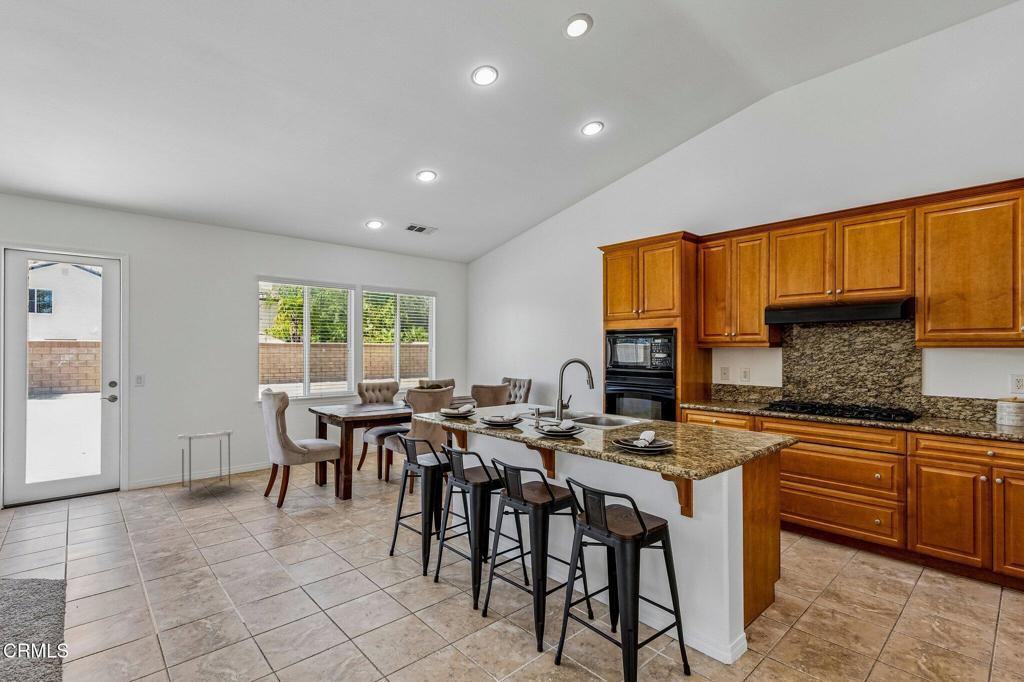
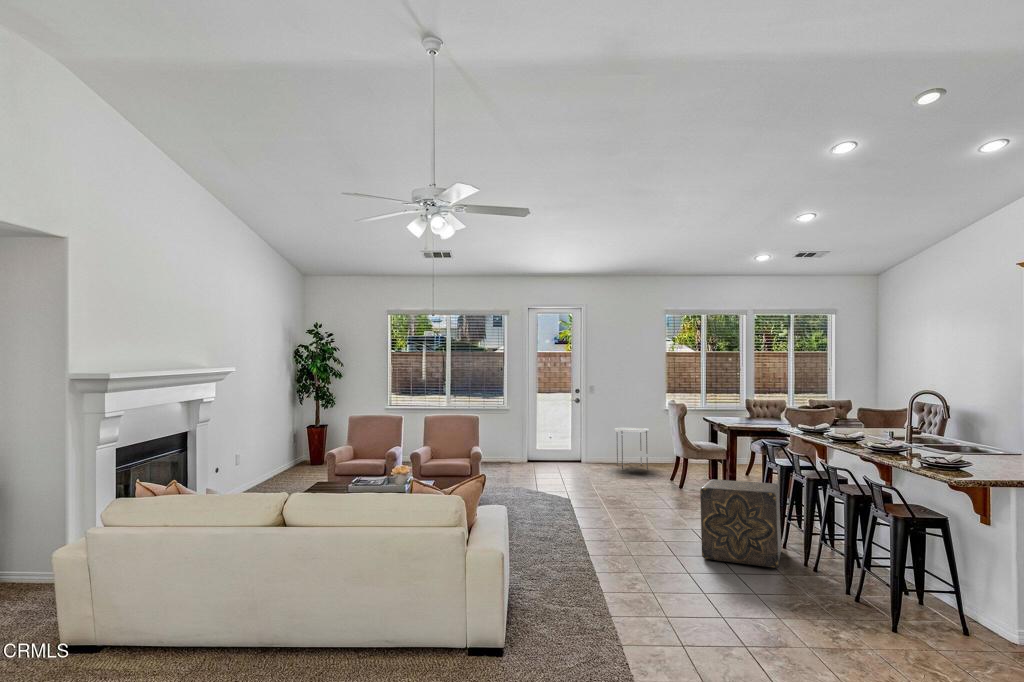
ottoman: none [324,495,447,655] -> present [700,479,781,568]

